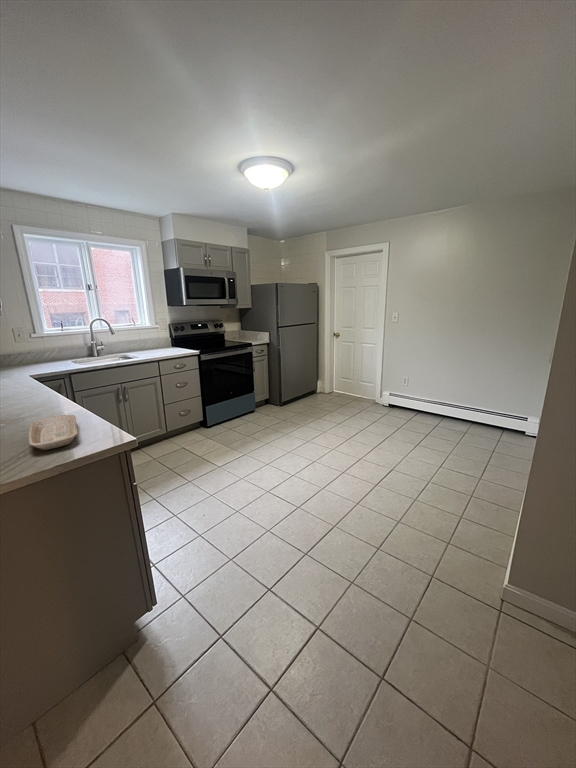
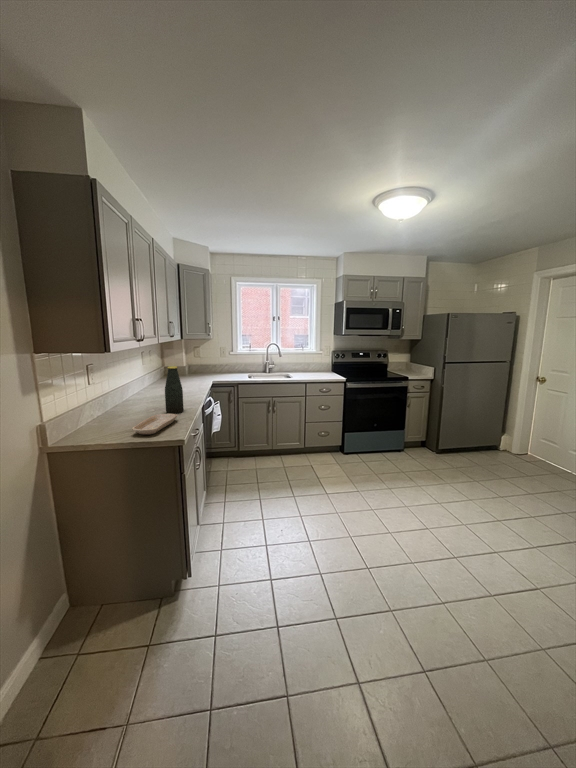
bottle: none [20,349,58,420] -> present [165,366,184,414]

